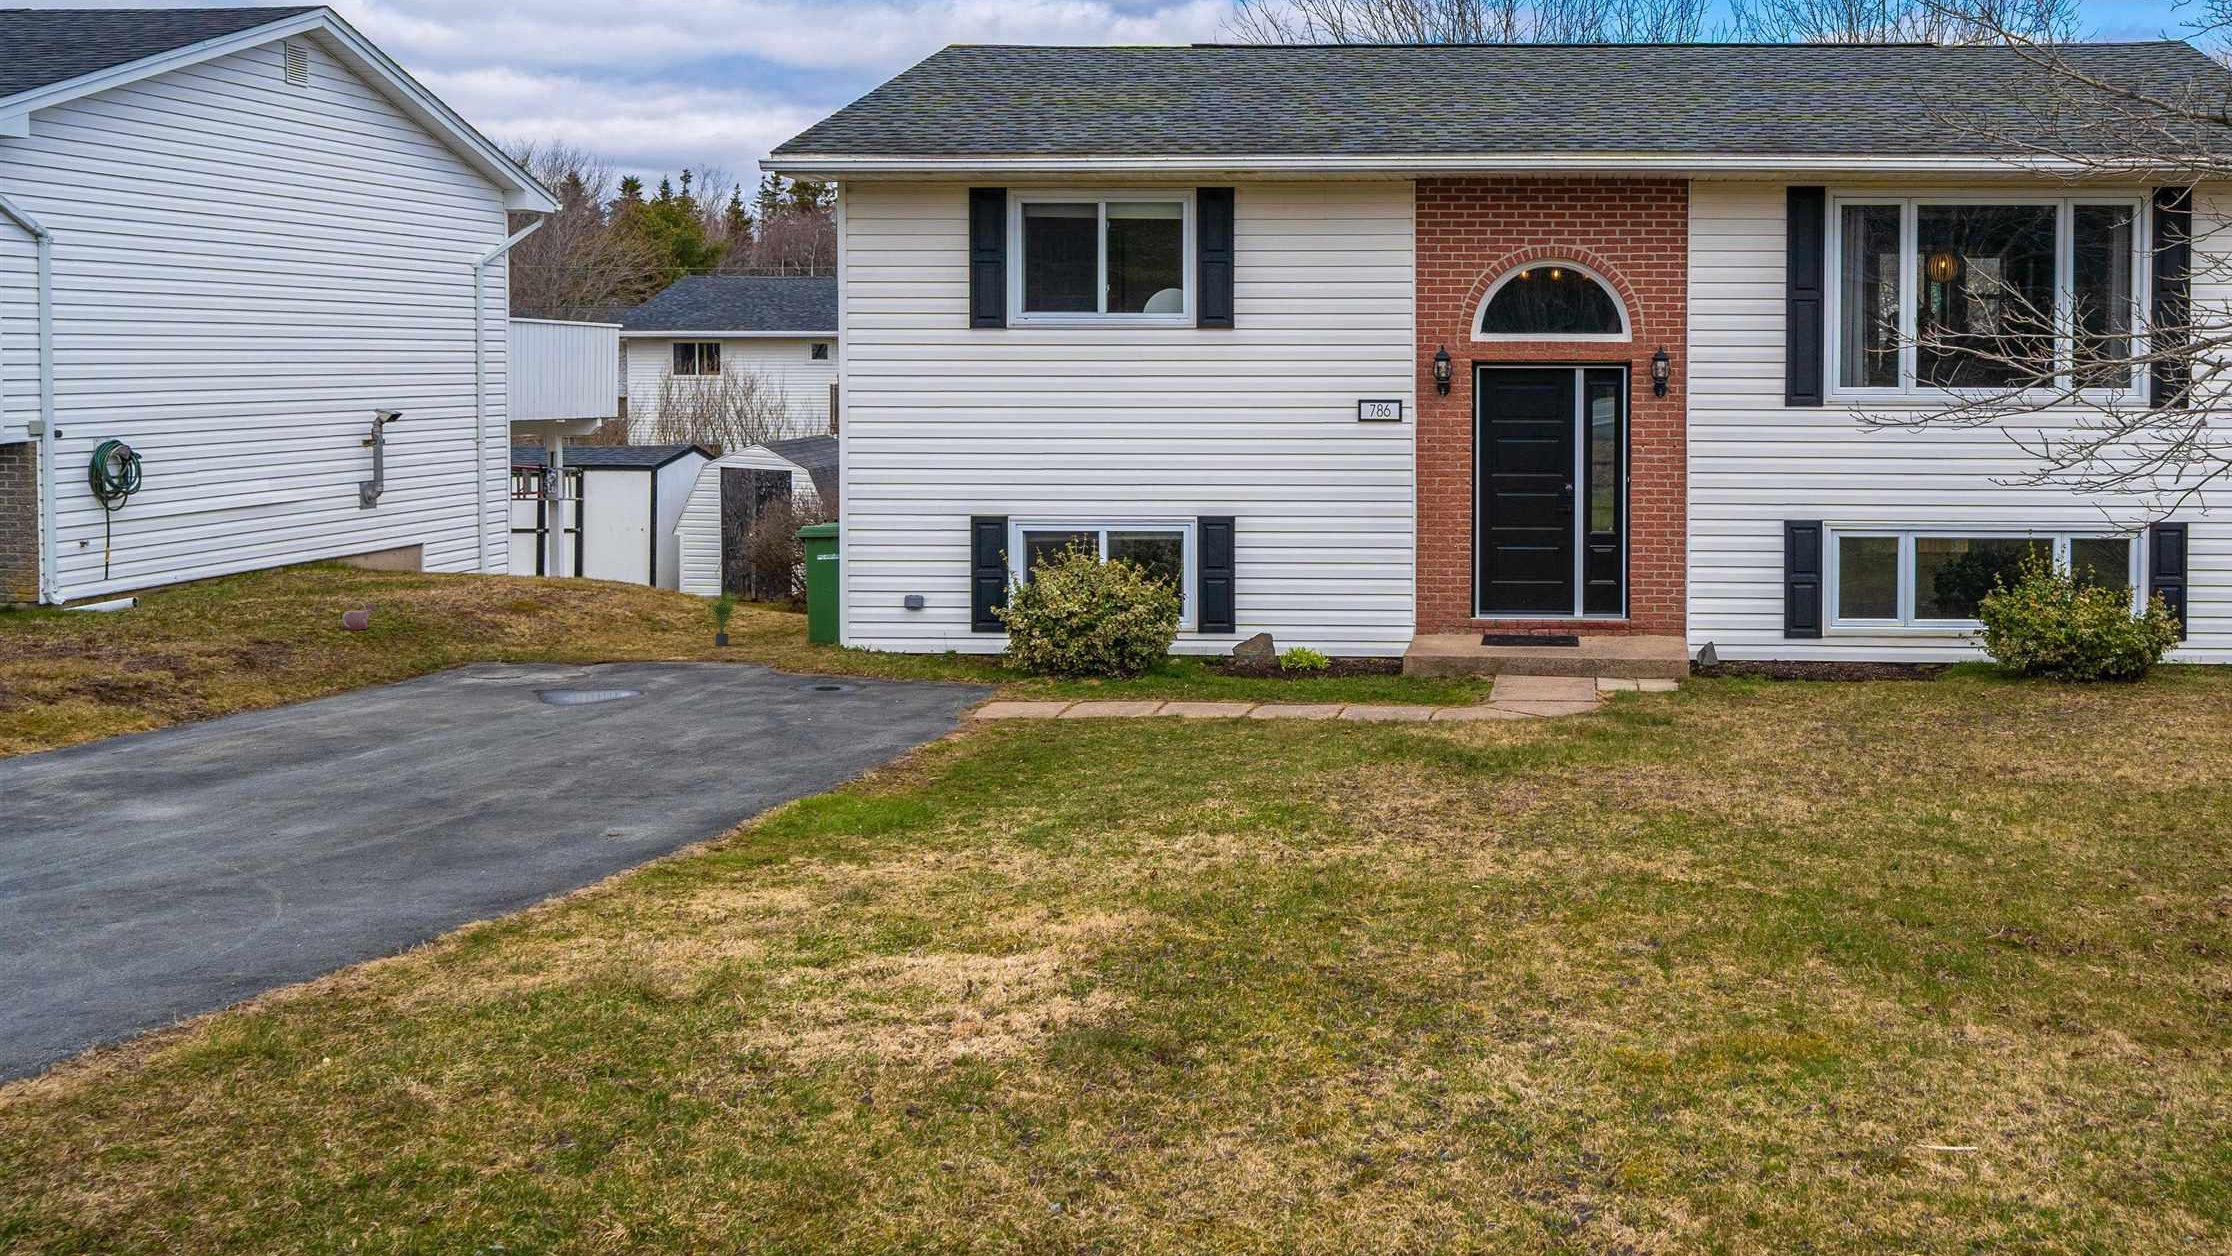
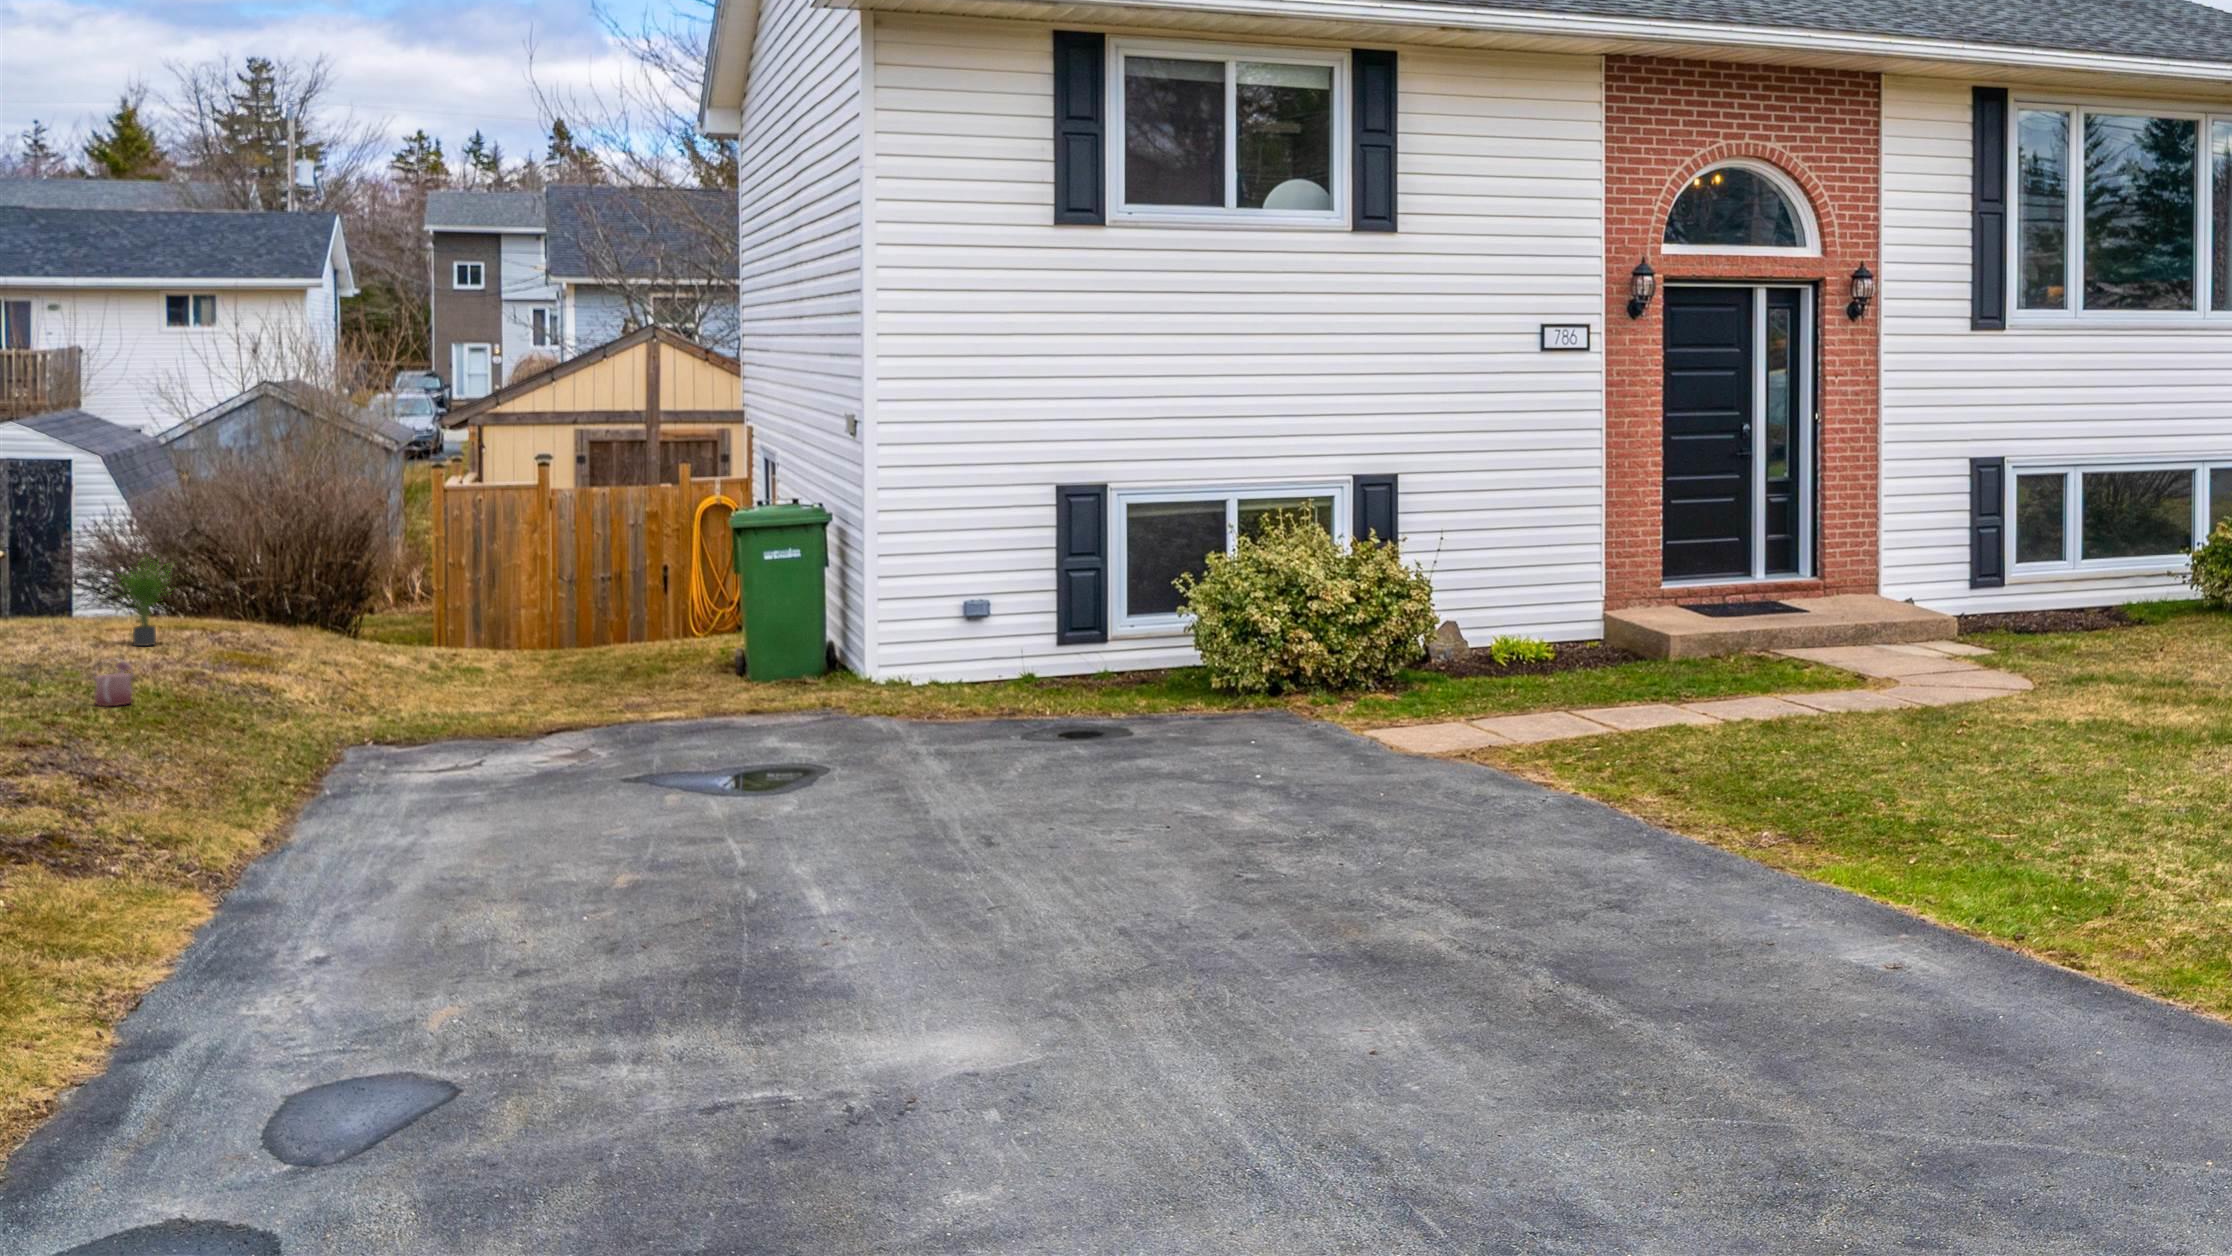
potted plant: present [707,591,736,646] -> present [119,558,170,646]

